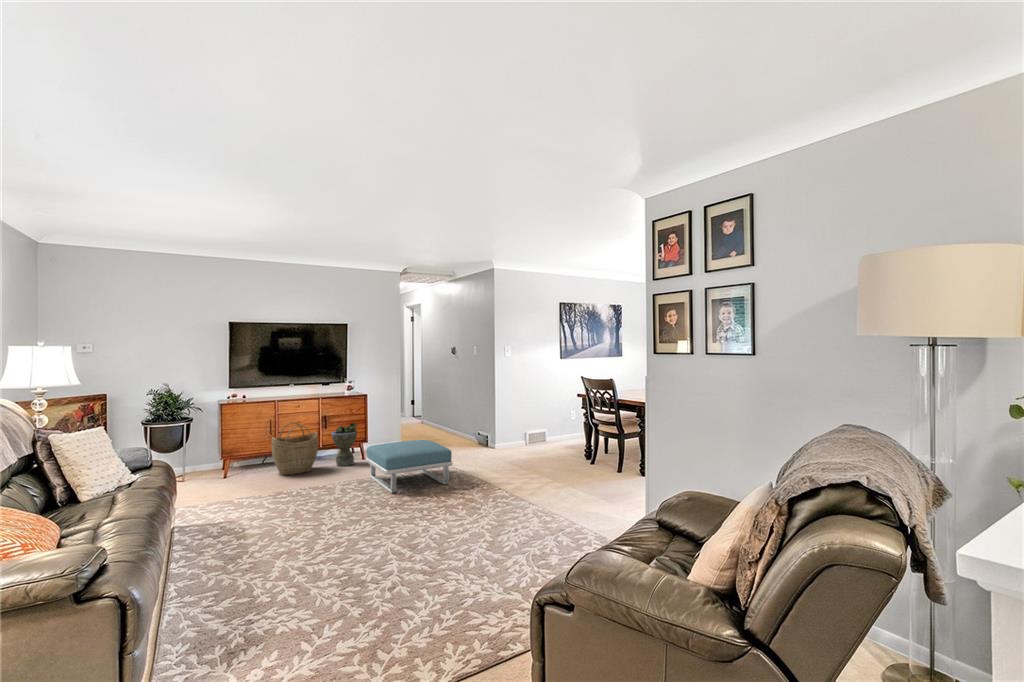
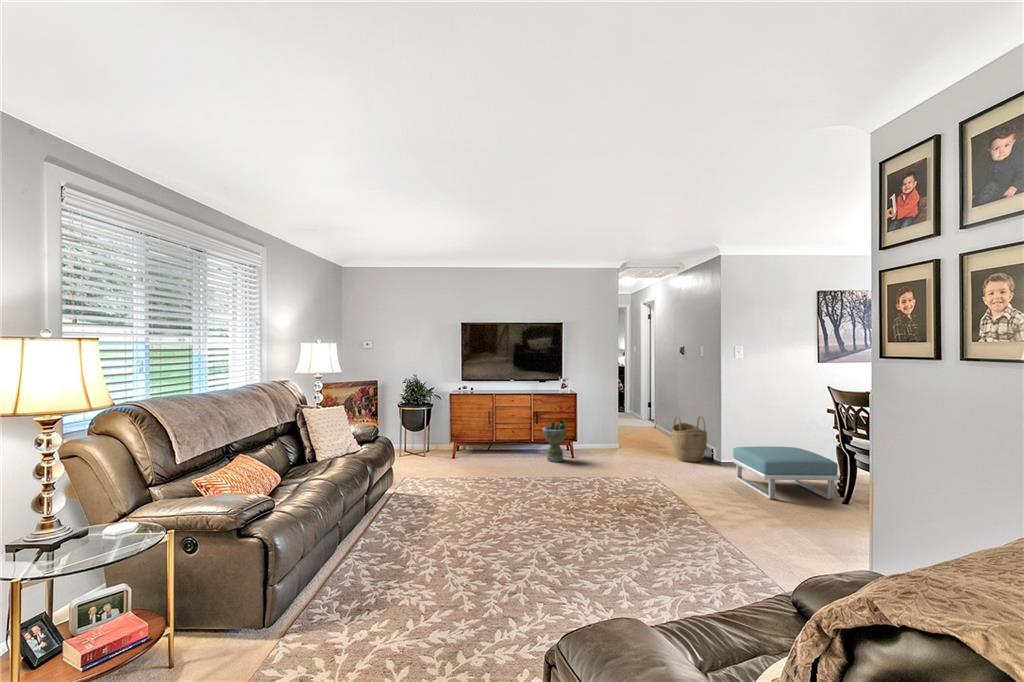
woven basket: present [271,422,318,475] -> present [672,416,707,462]
footstool: present [366,440,452,493] -> present [733,446,839,499]

